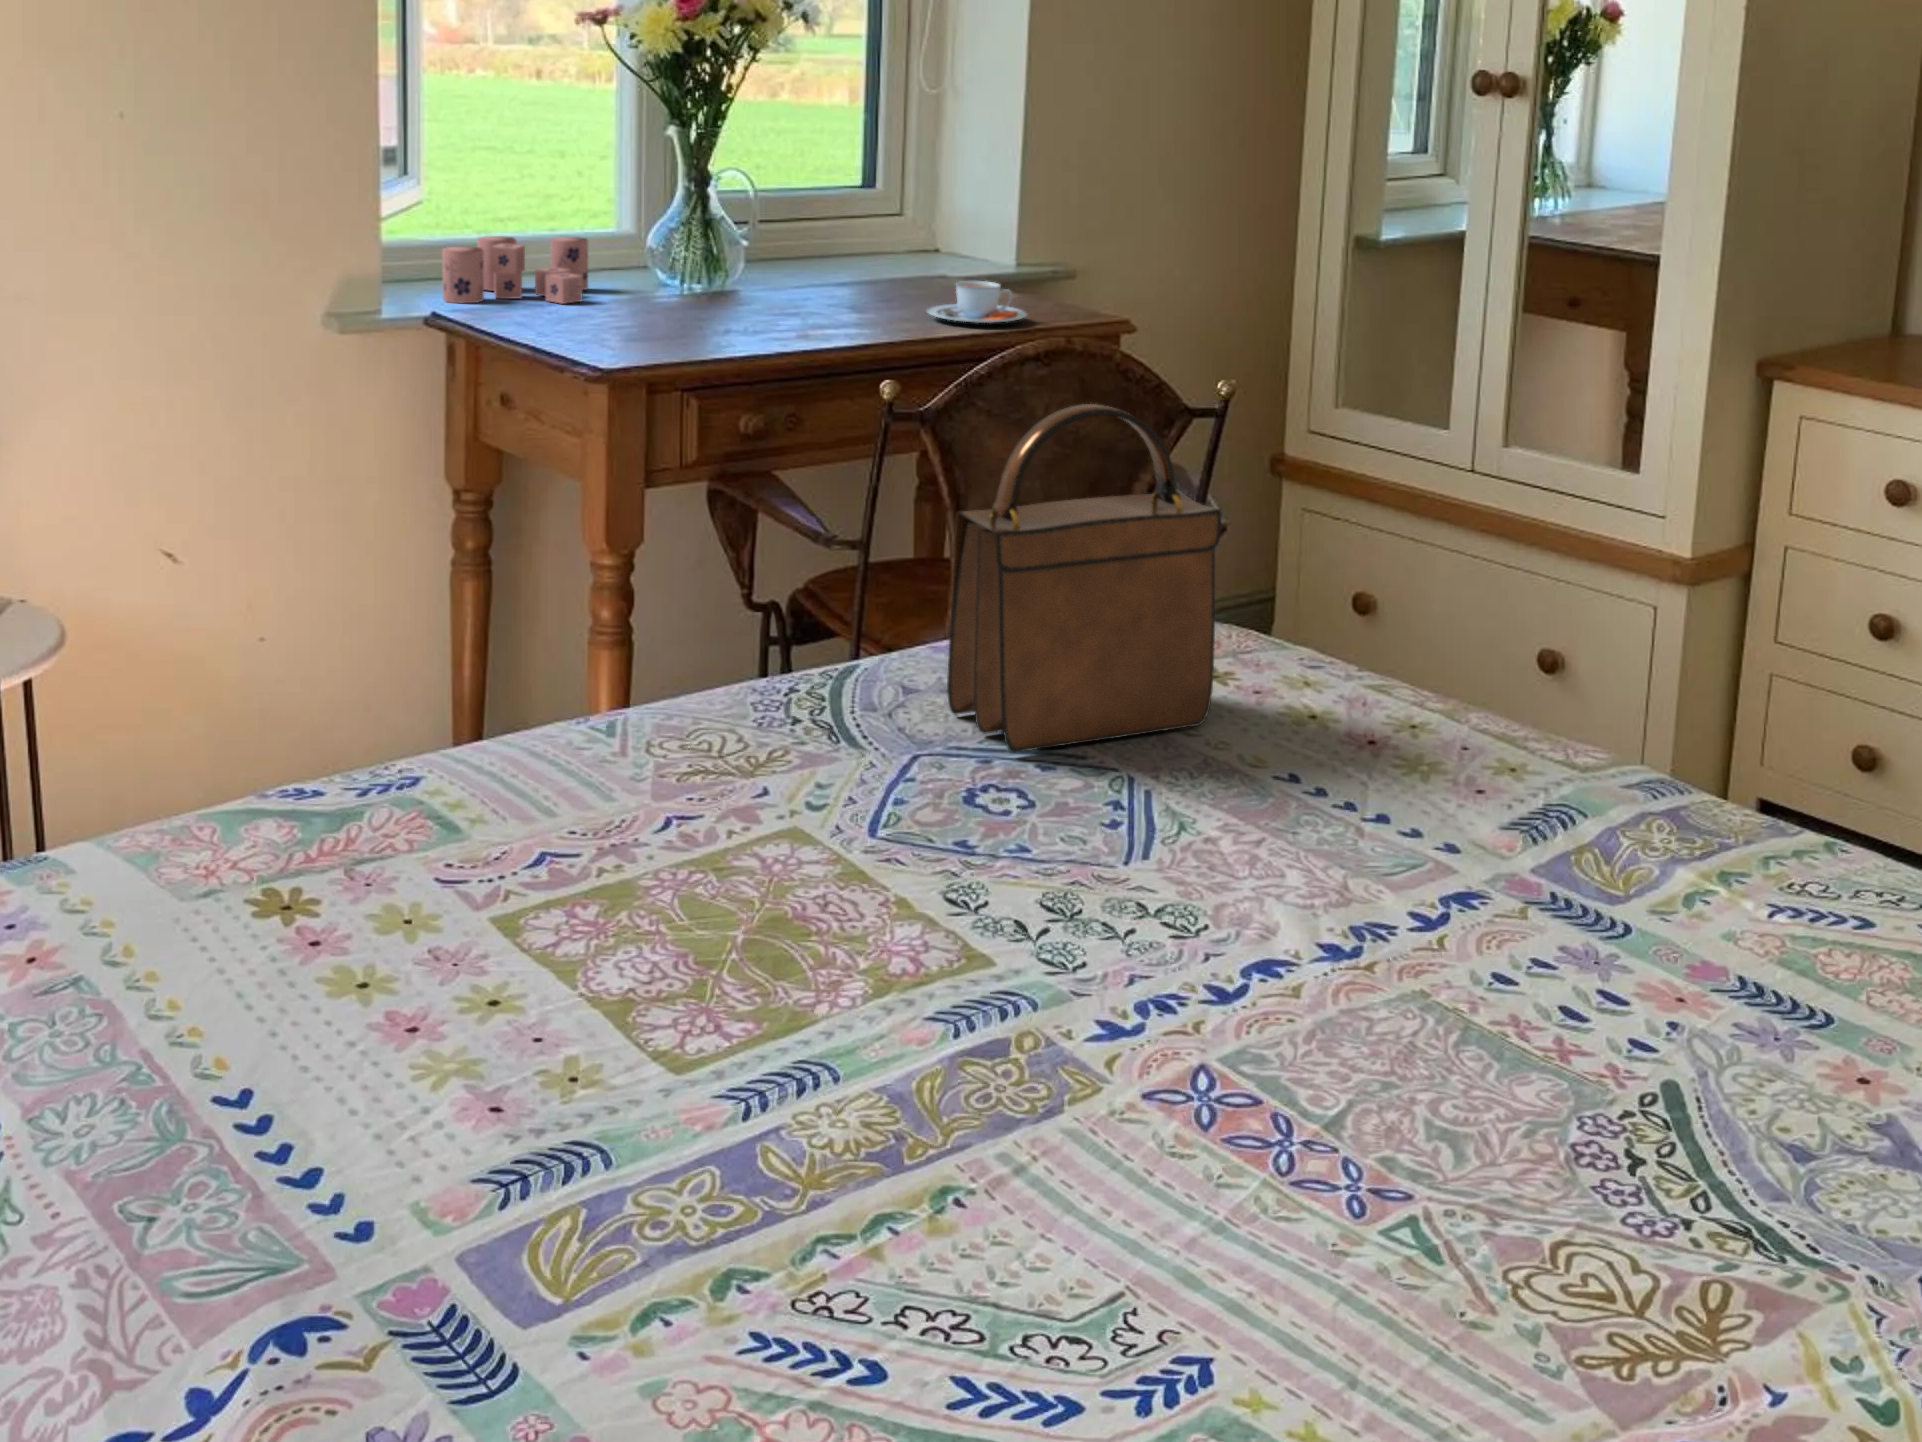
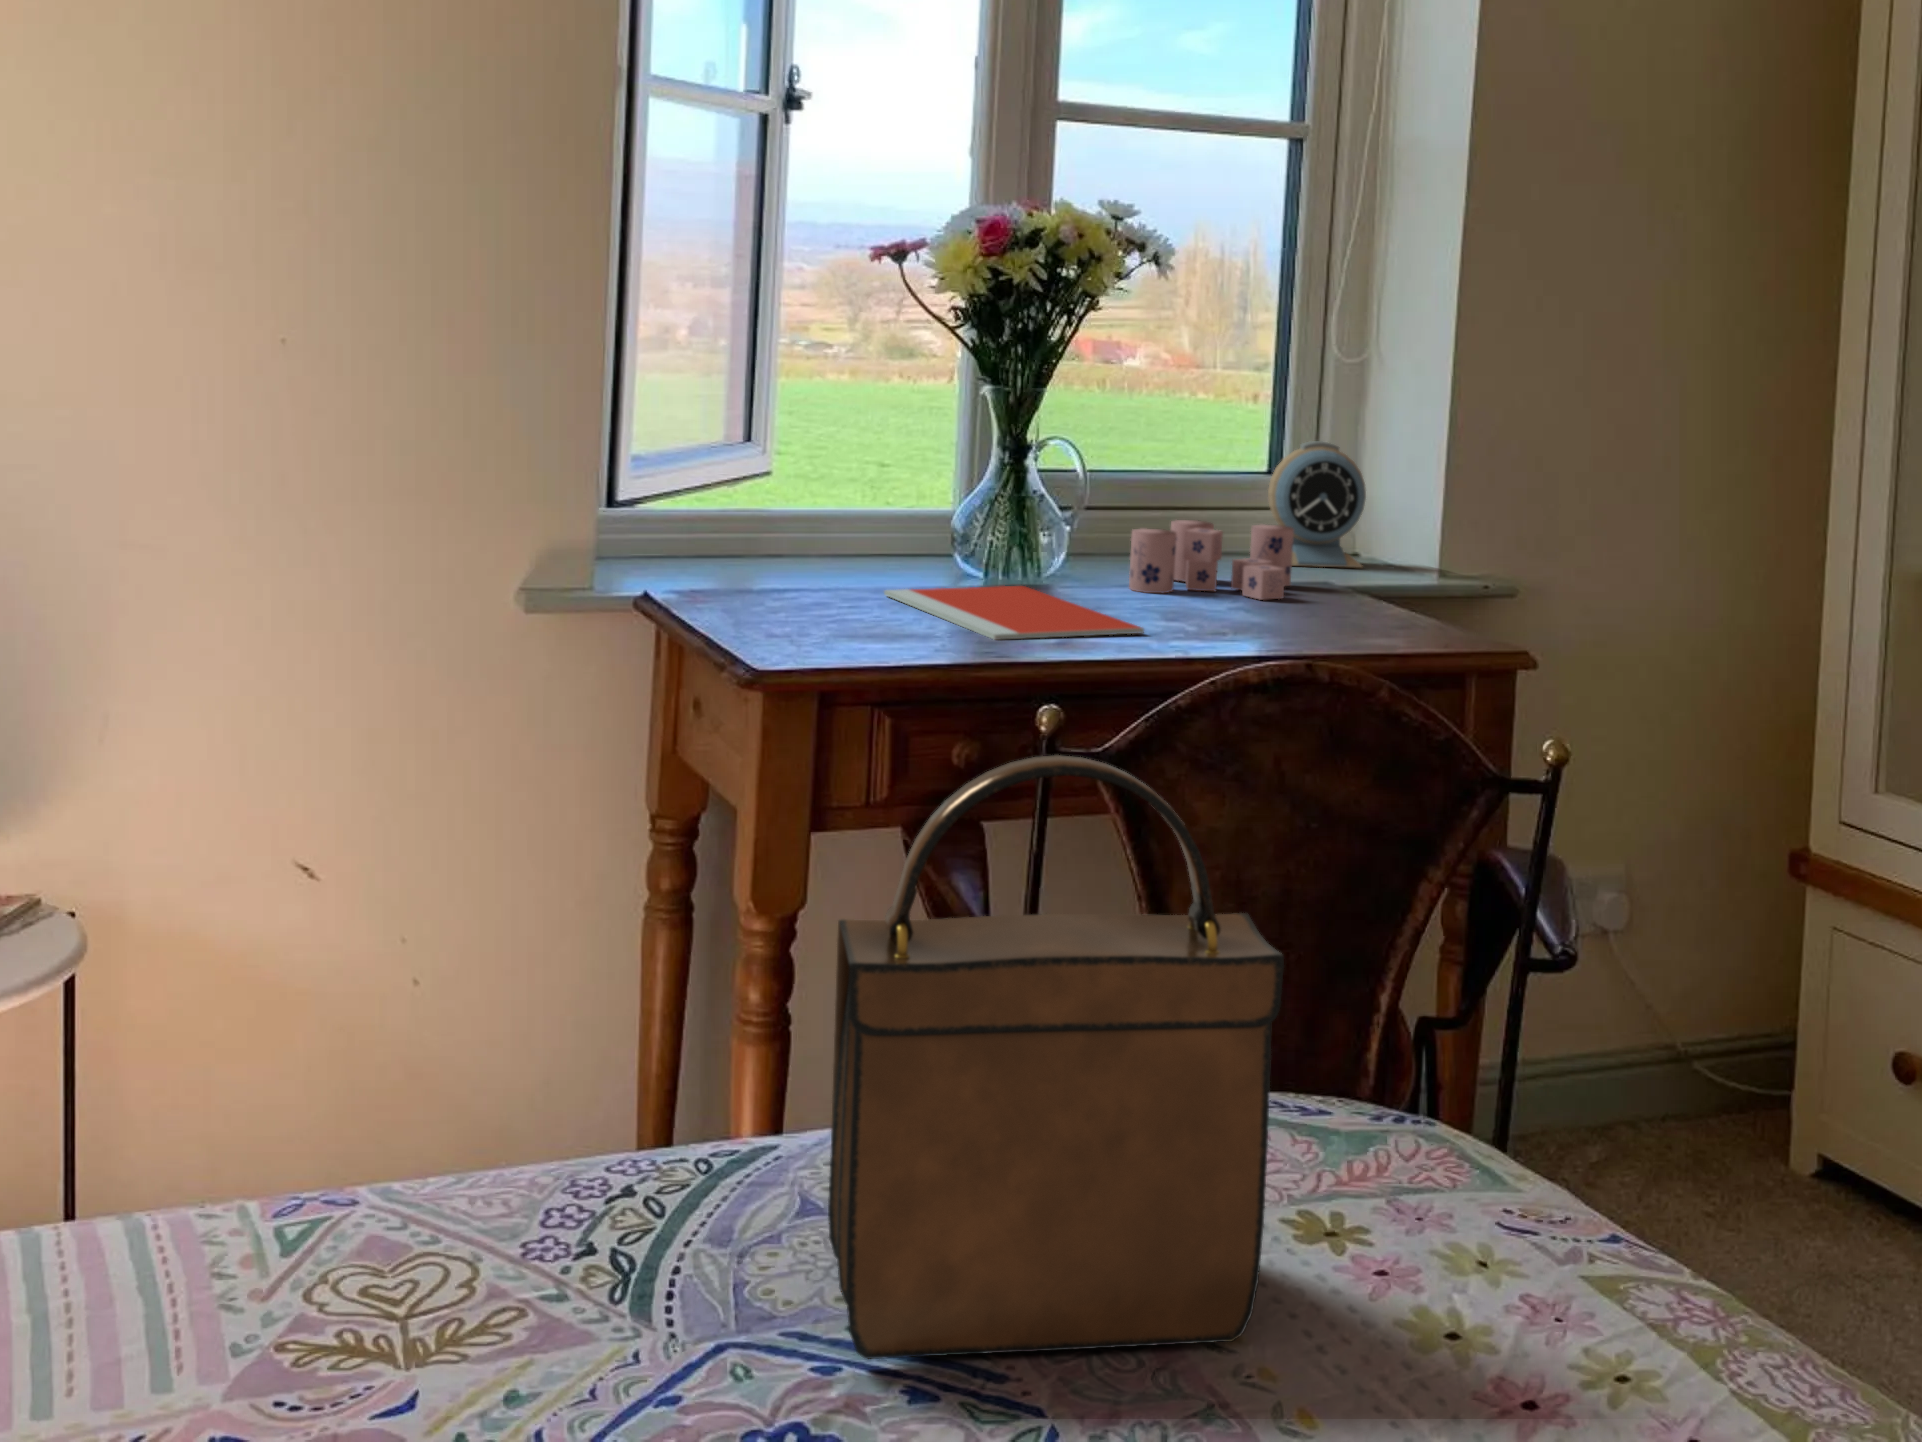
alarm clock: none [867,159,952,263] -> present [1268,441,1366,568]
candle: present [442,236,588,304] -> present [1129,520,1294,600]
teacup: present [927,281,1027,323] -> none [1251,586,1383,641]
notebook: none [623,292,853,337] -> present [884,586,1144,640]

